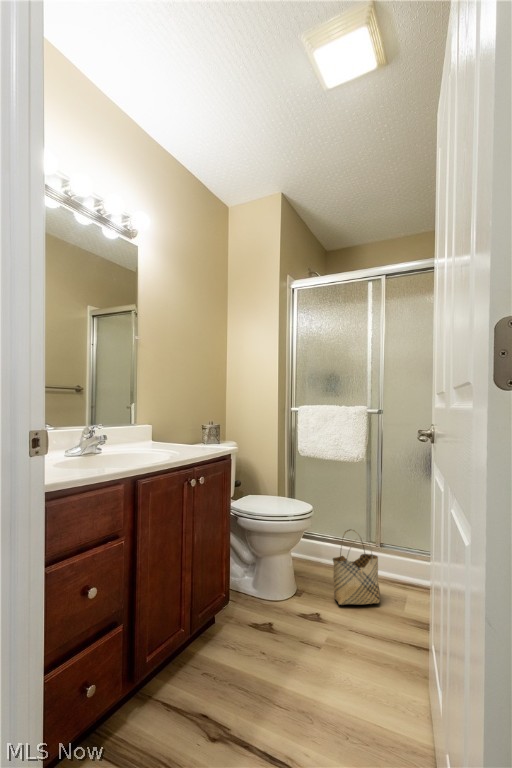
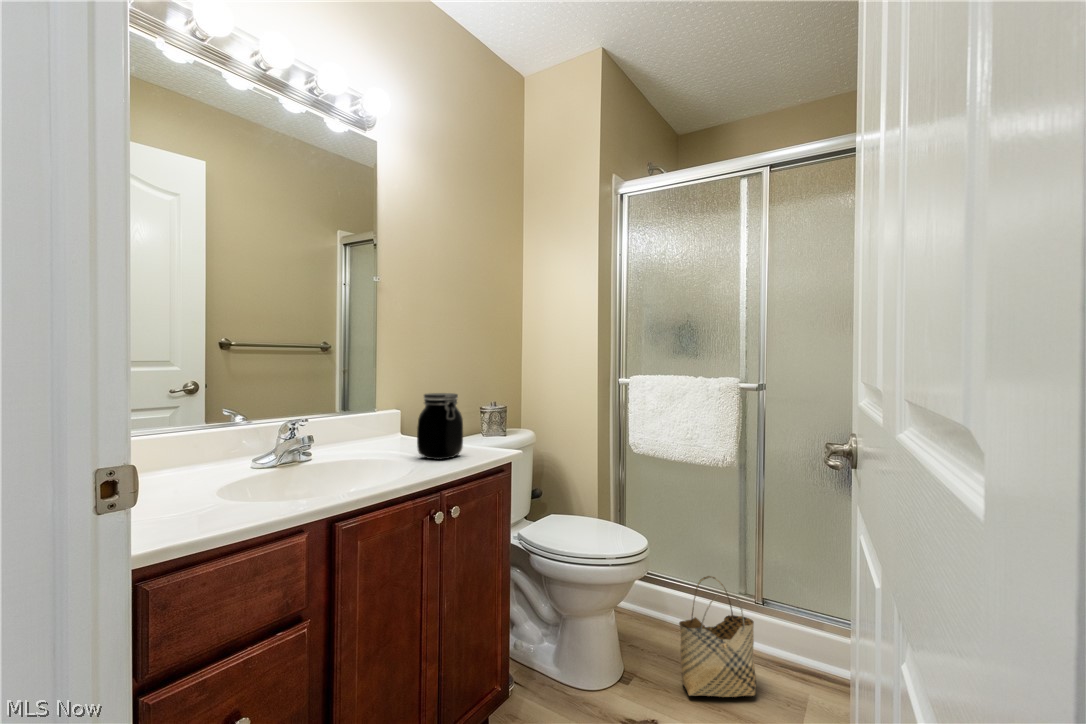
jar: none [172,411,201,452] -> present [417,393,463,459]

